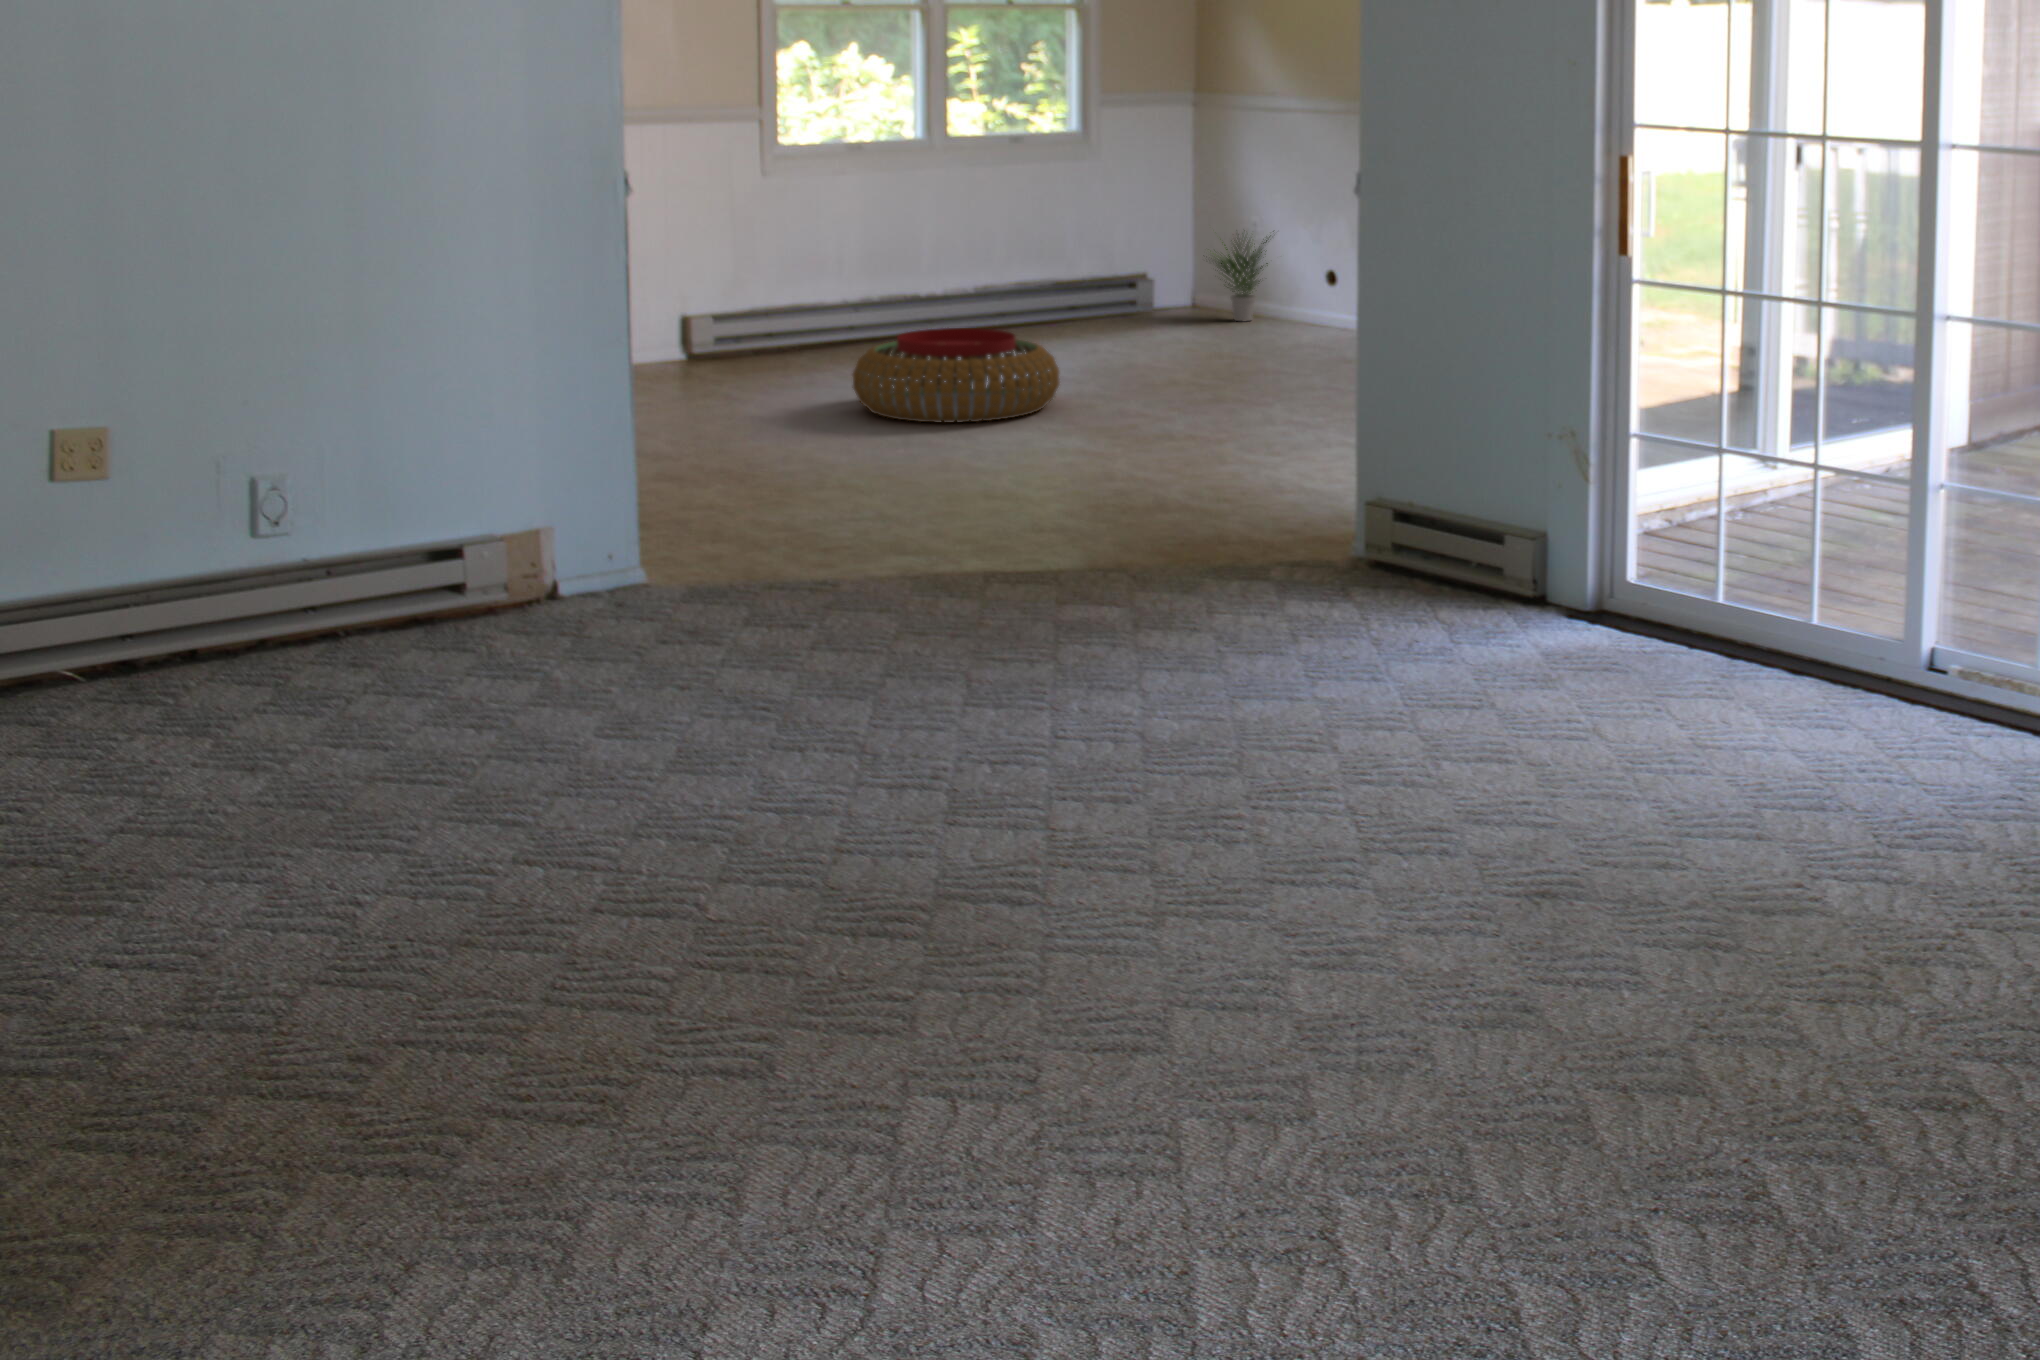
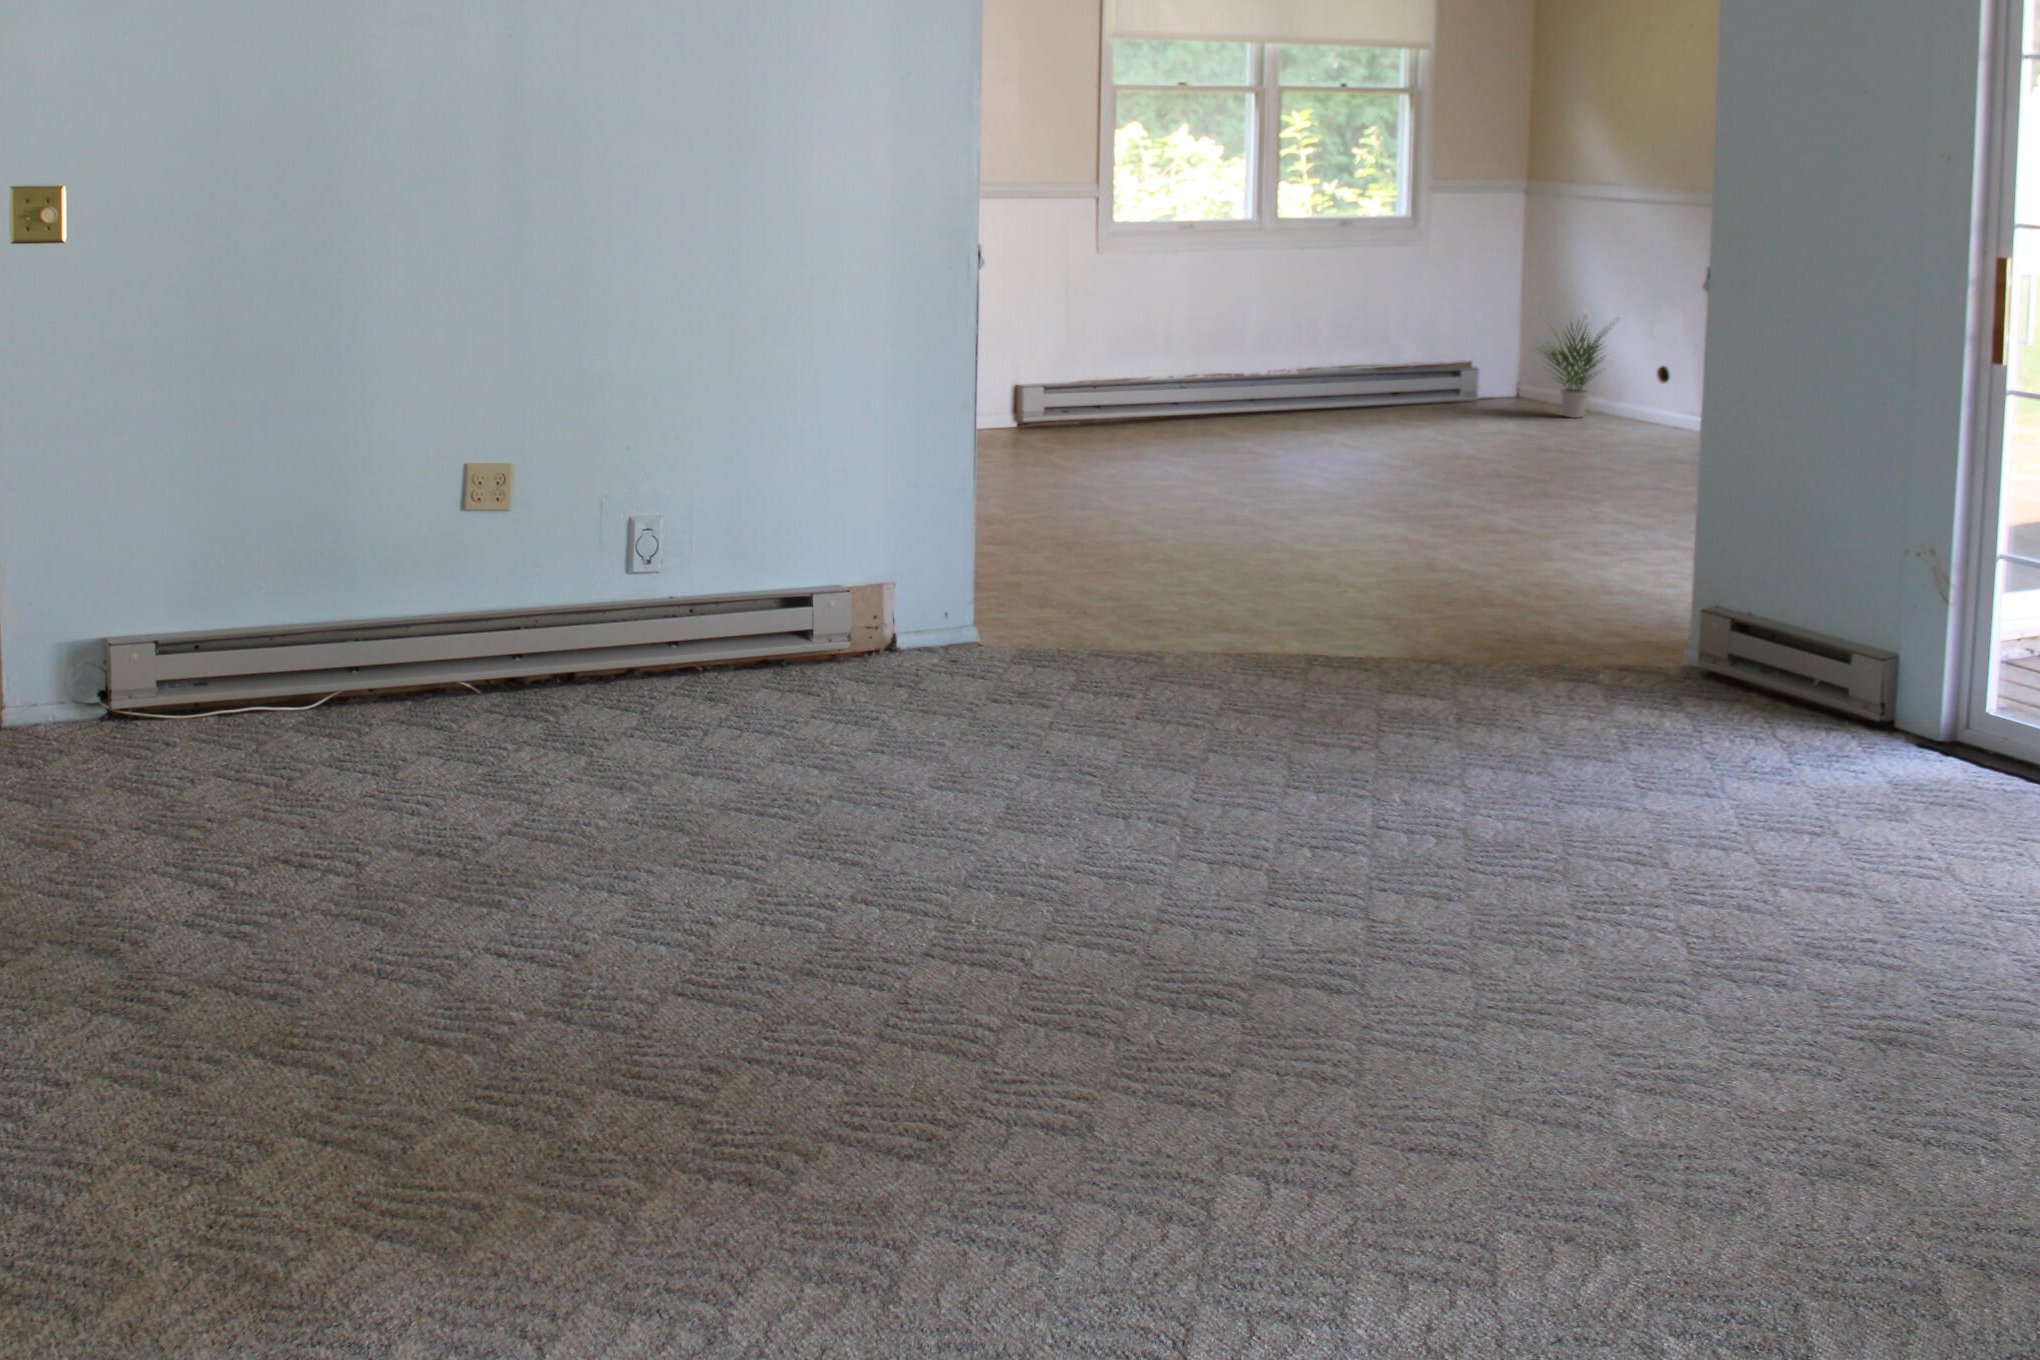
pouf: present [853,328,1059,423] -> none [1175,409,1377,502]

